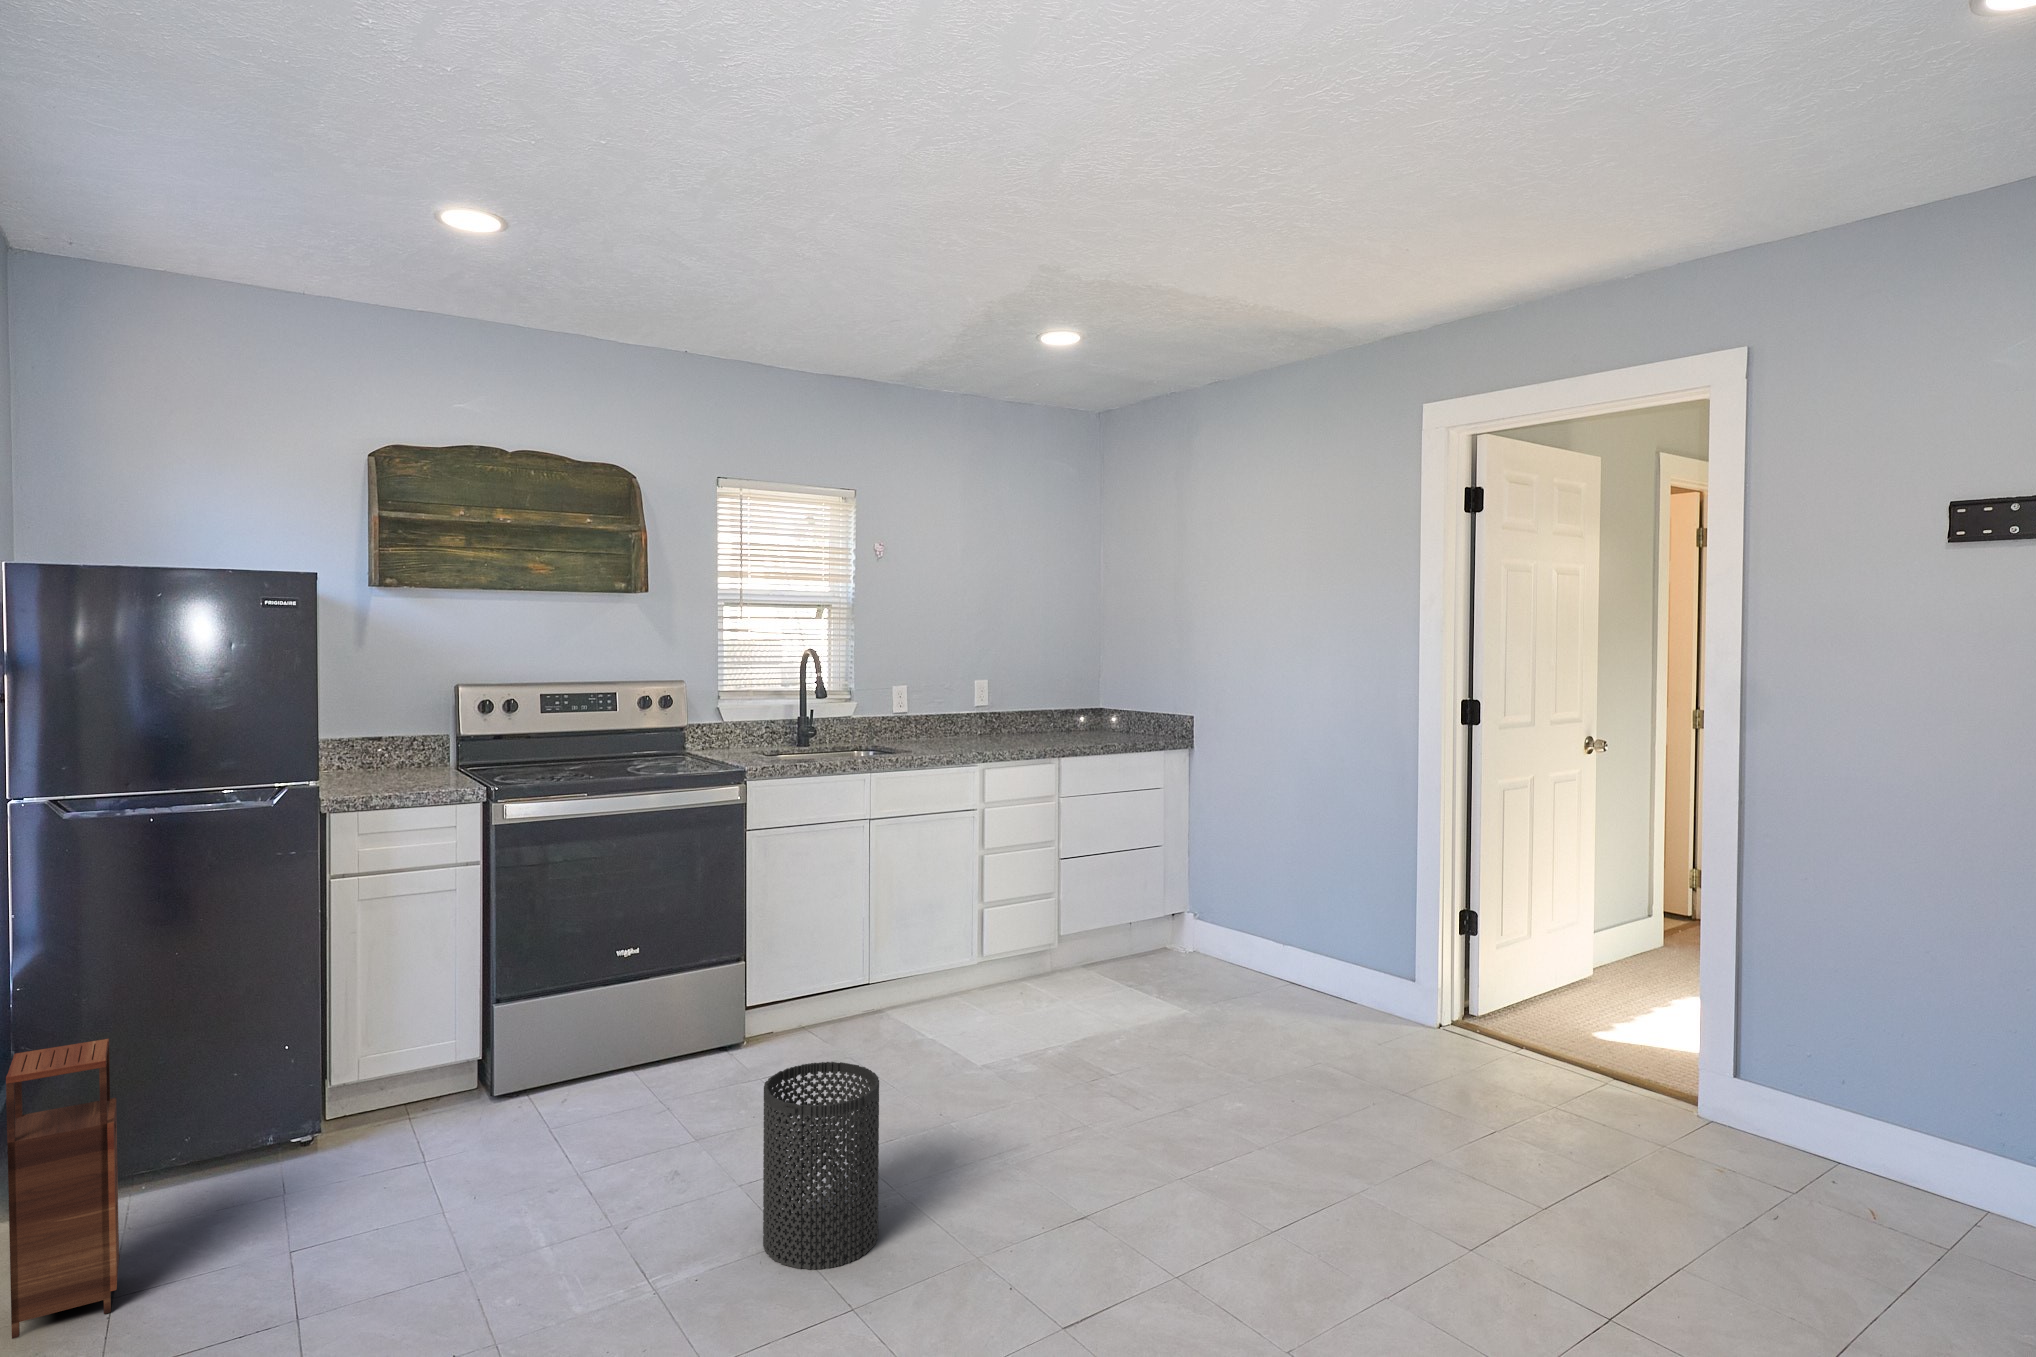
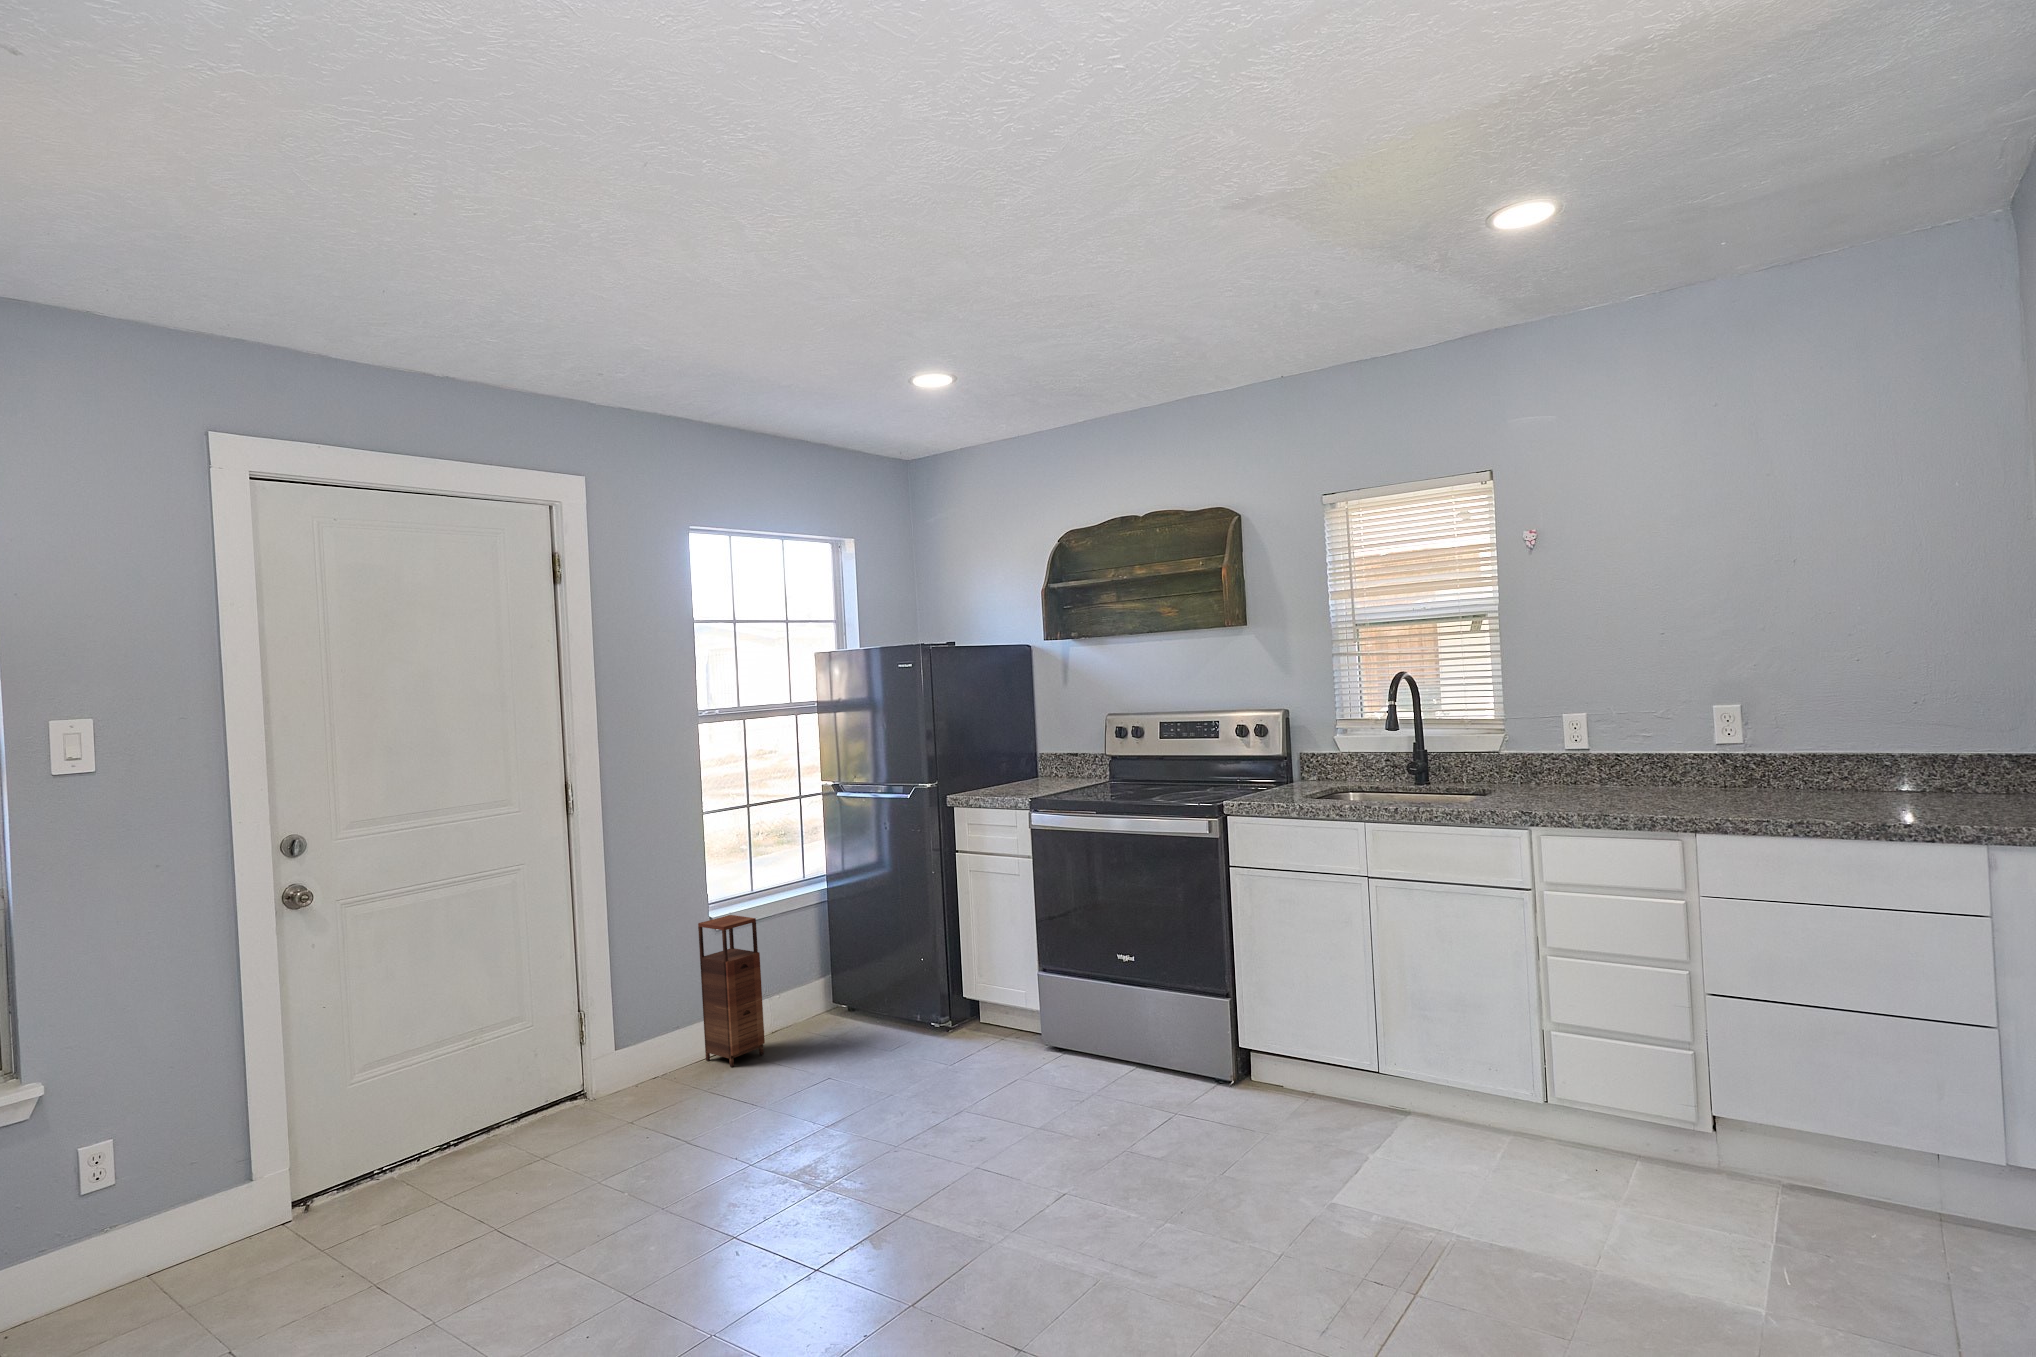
trash can: present [763,1062,879,1270] -> none [814,1066,928,1253]

